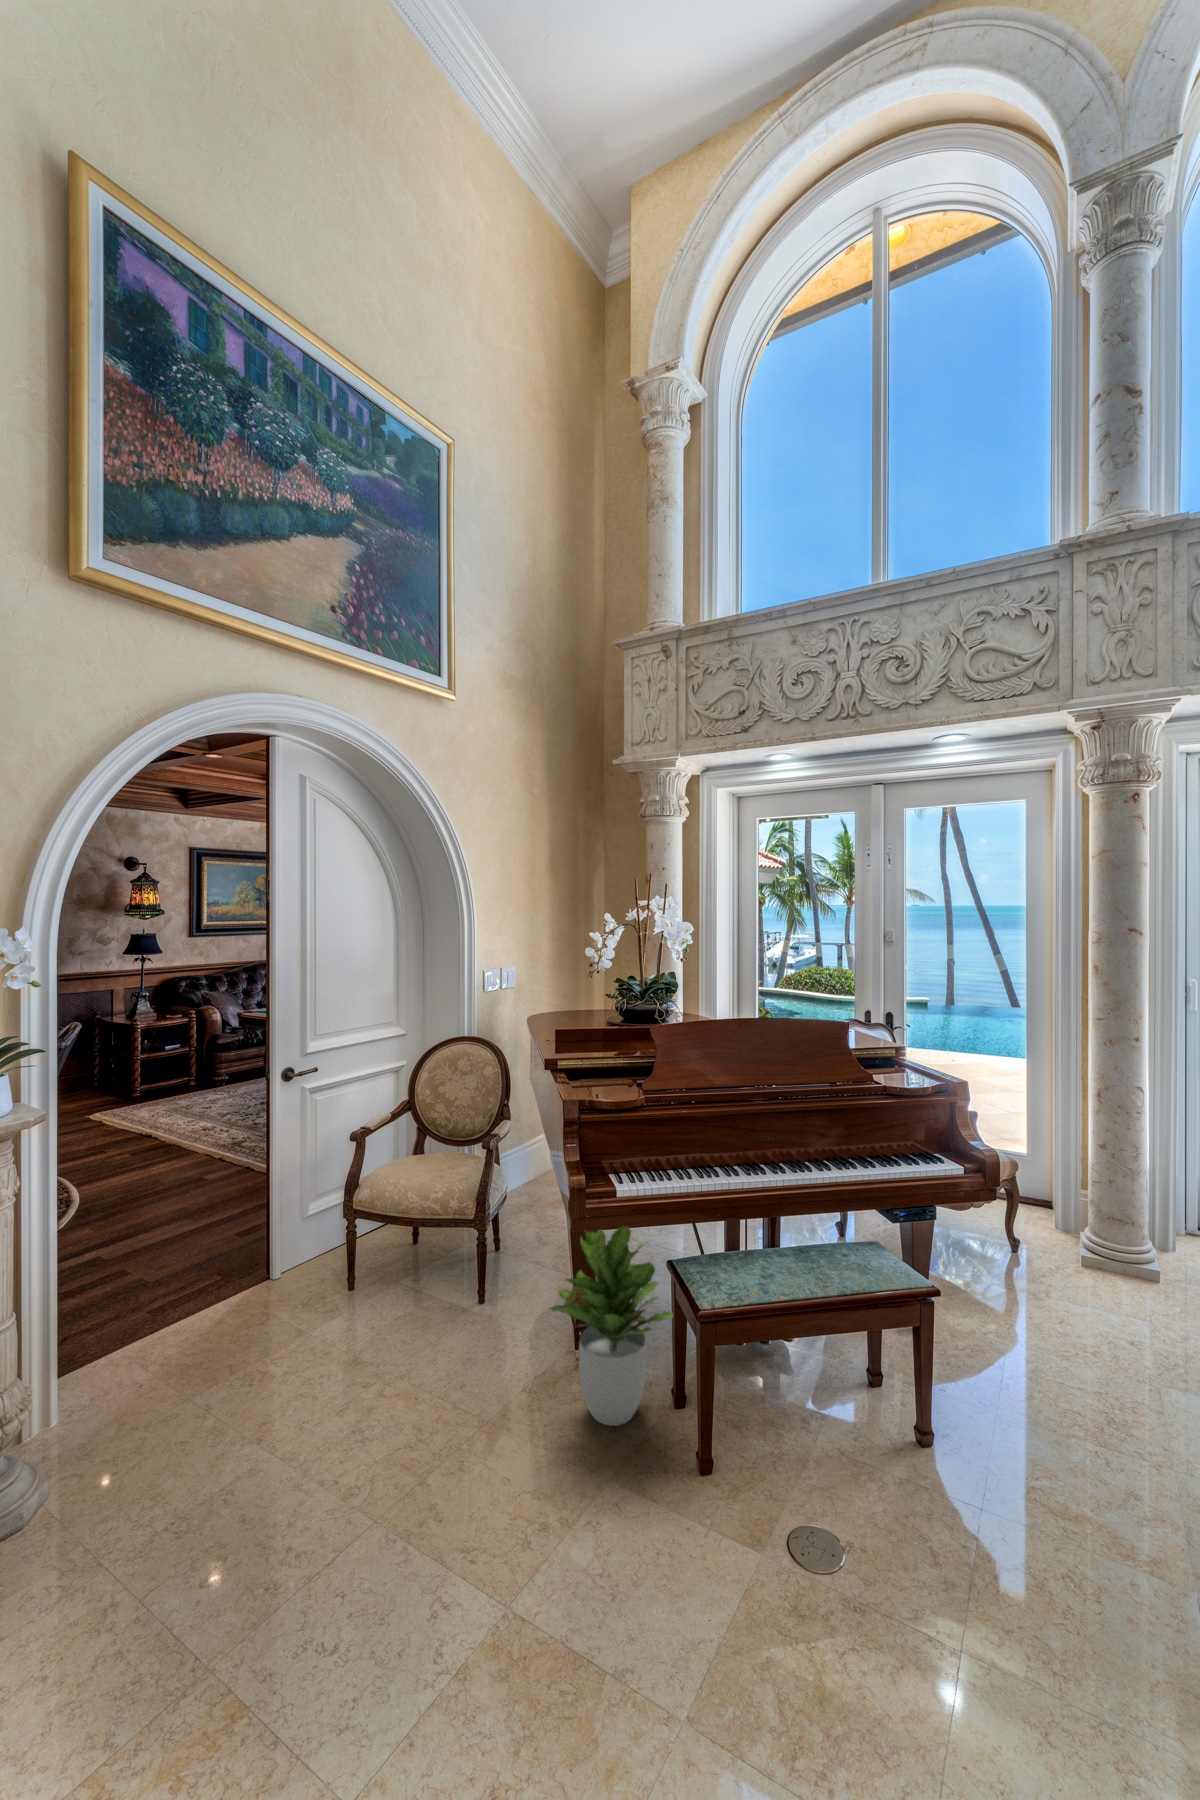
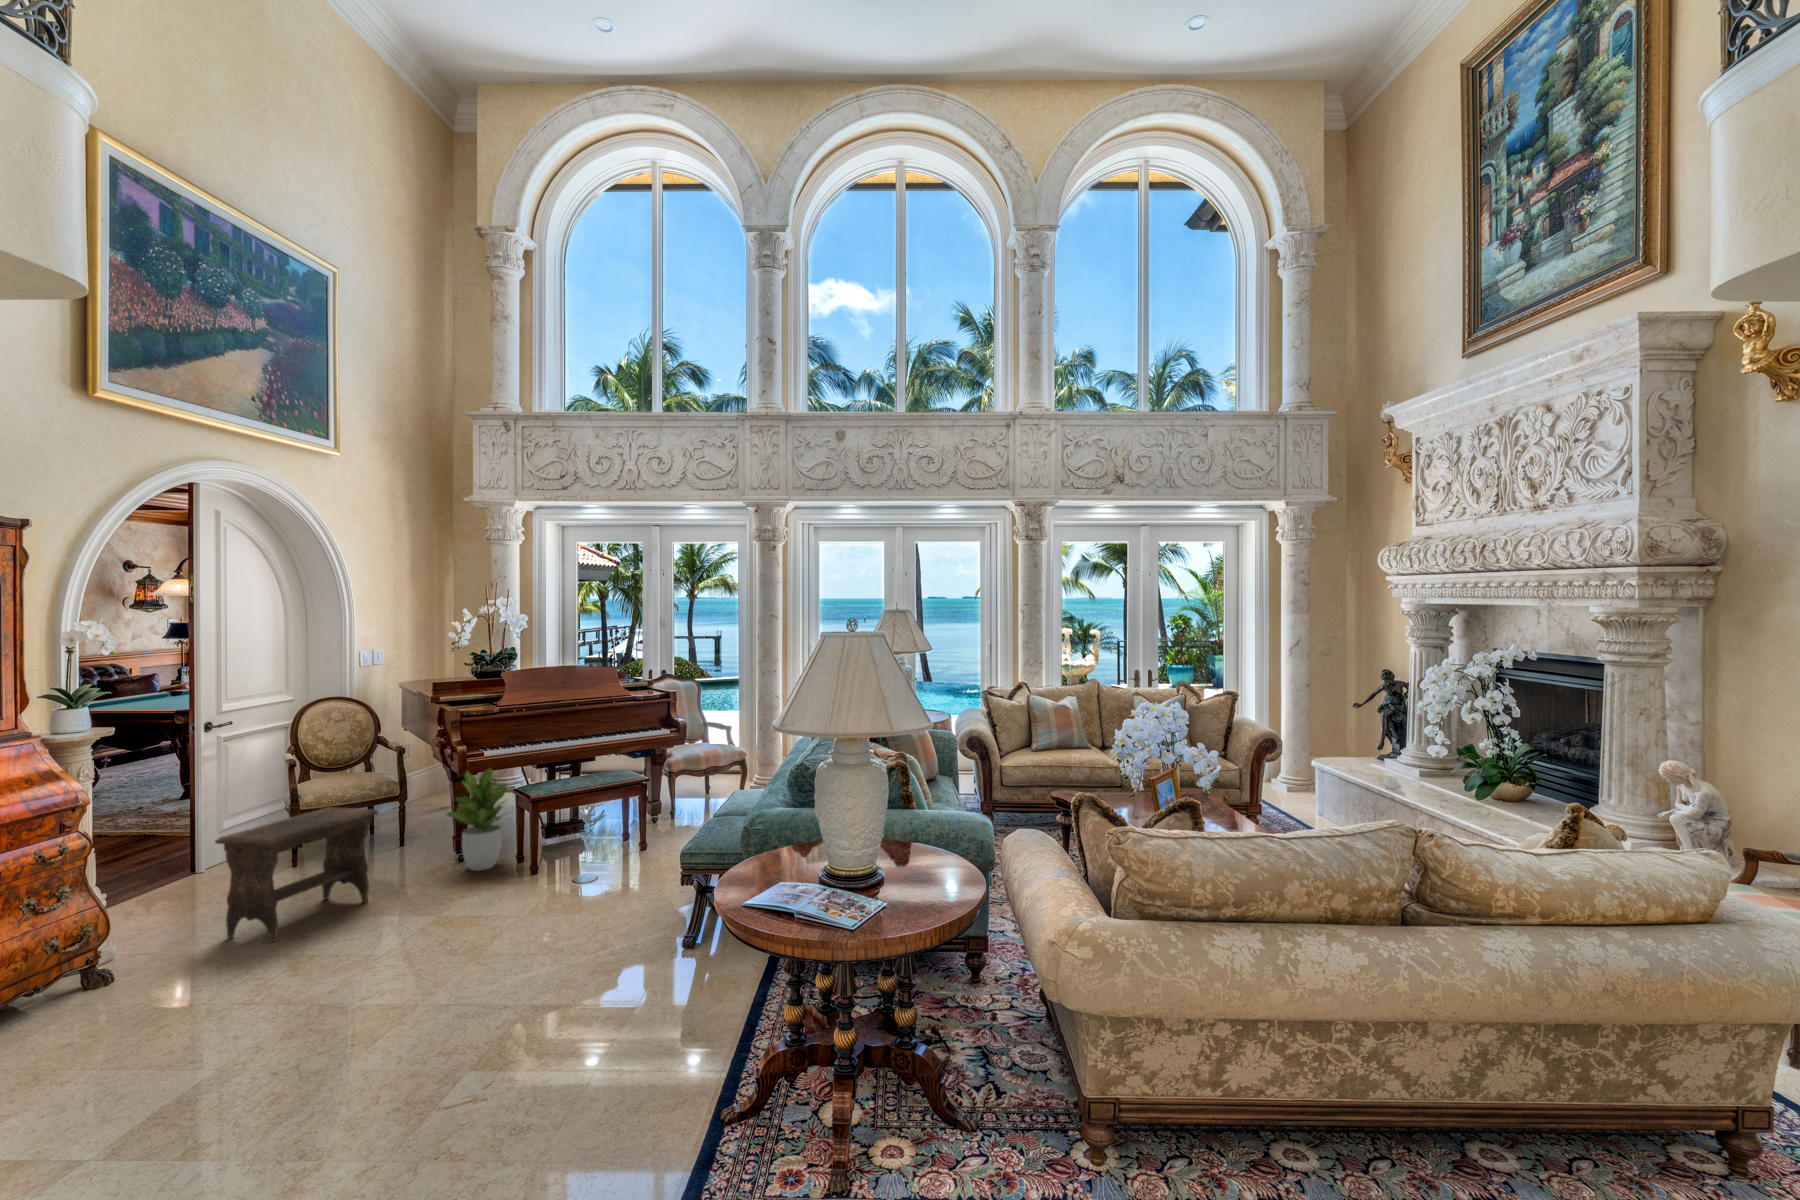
footstool: none [154,1268,429,1605] -> present [215,807,379,942]

